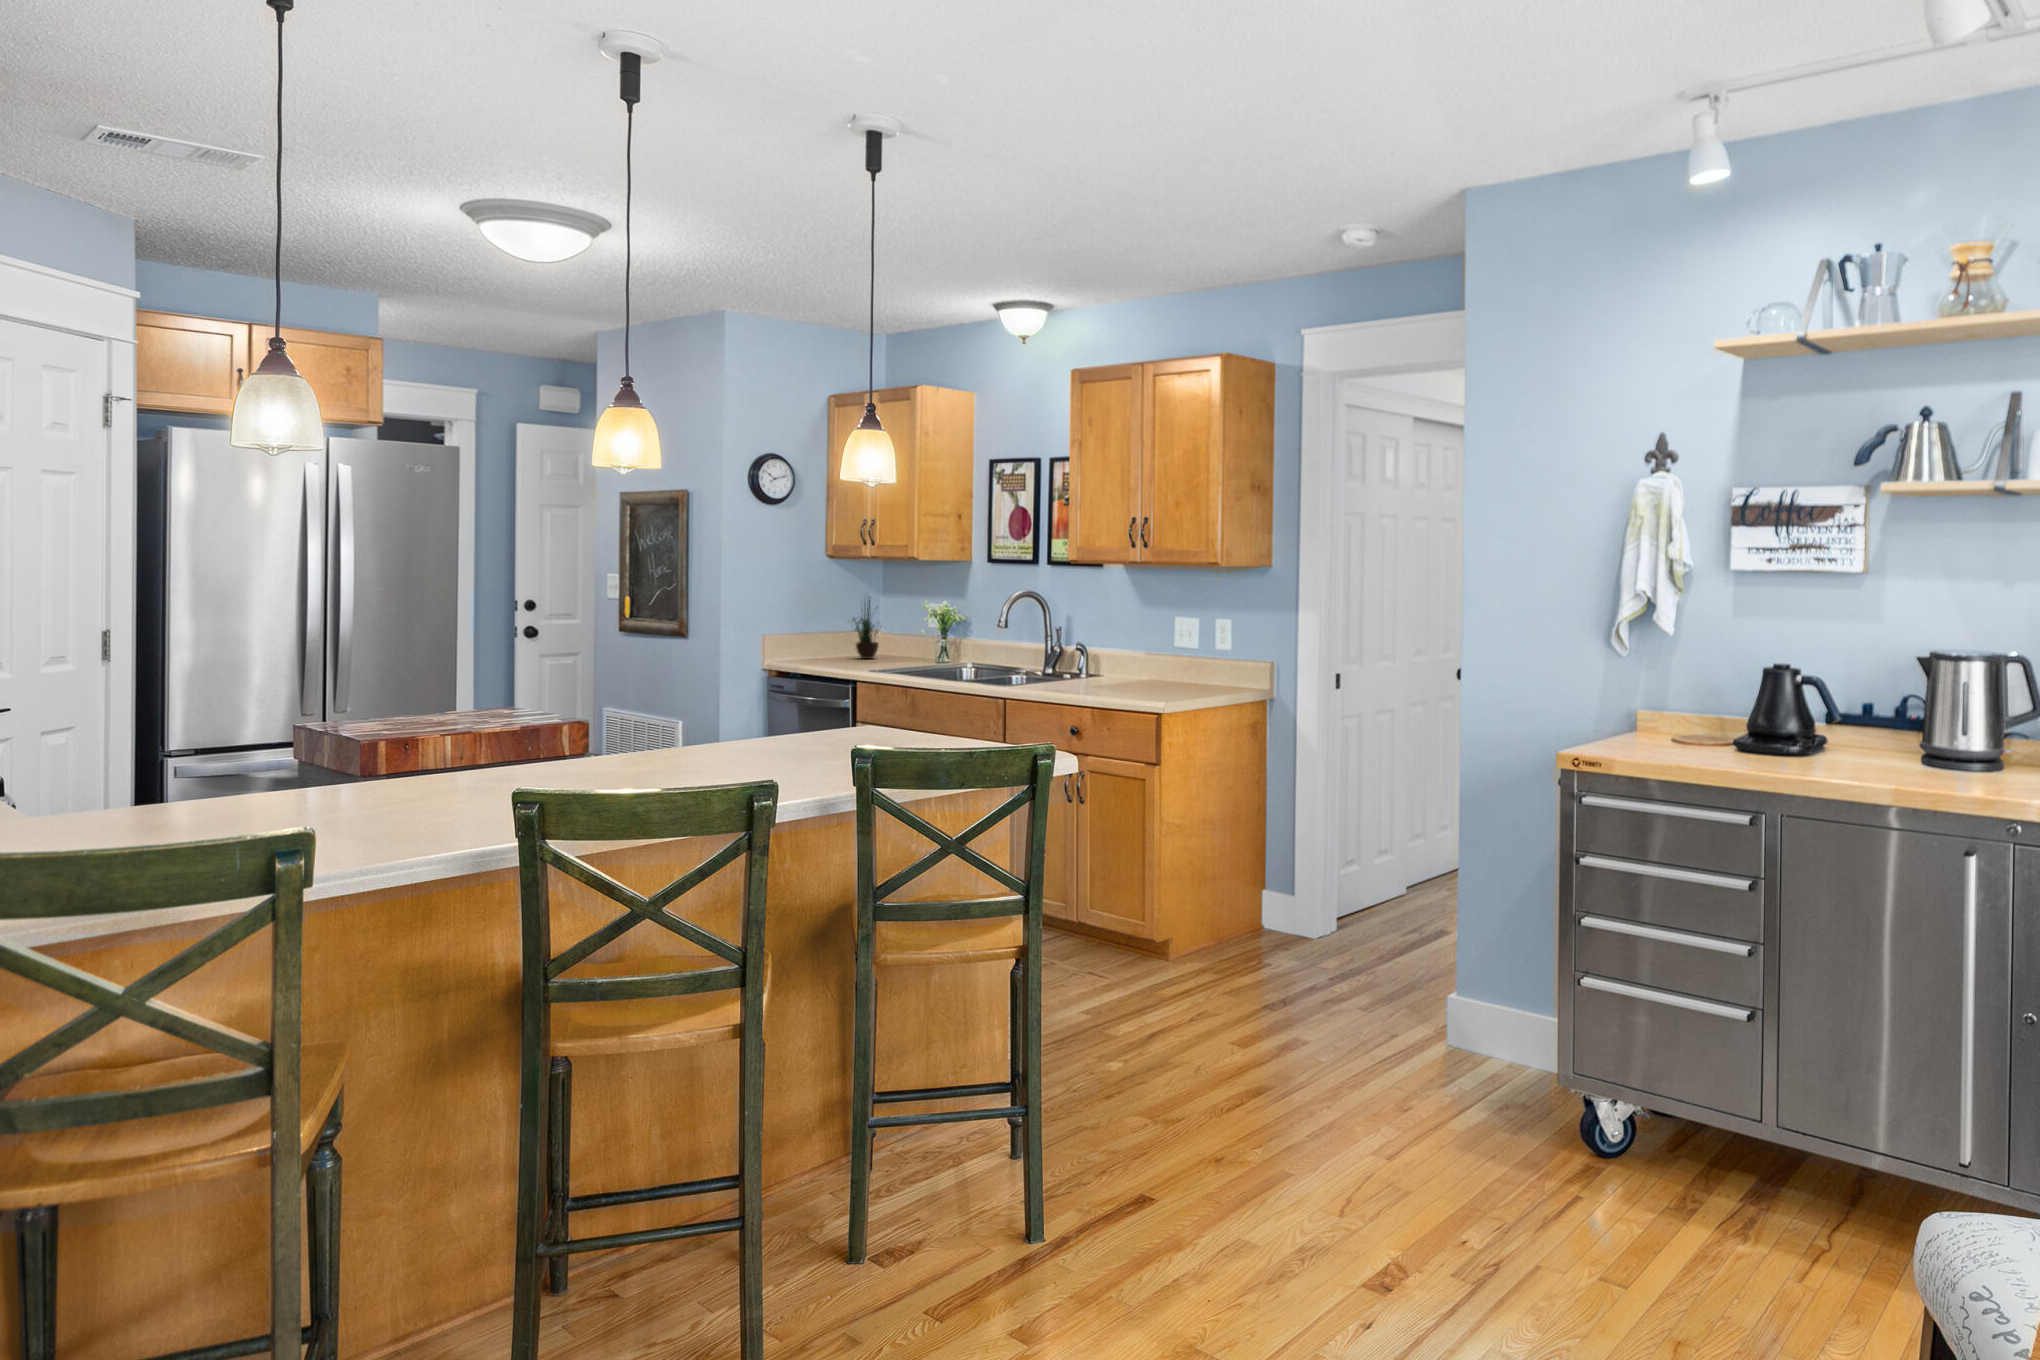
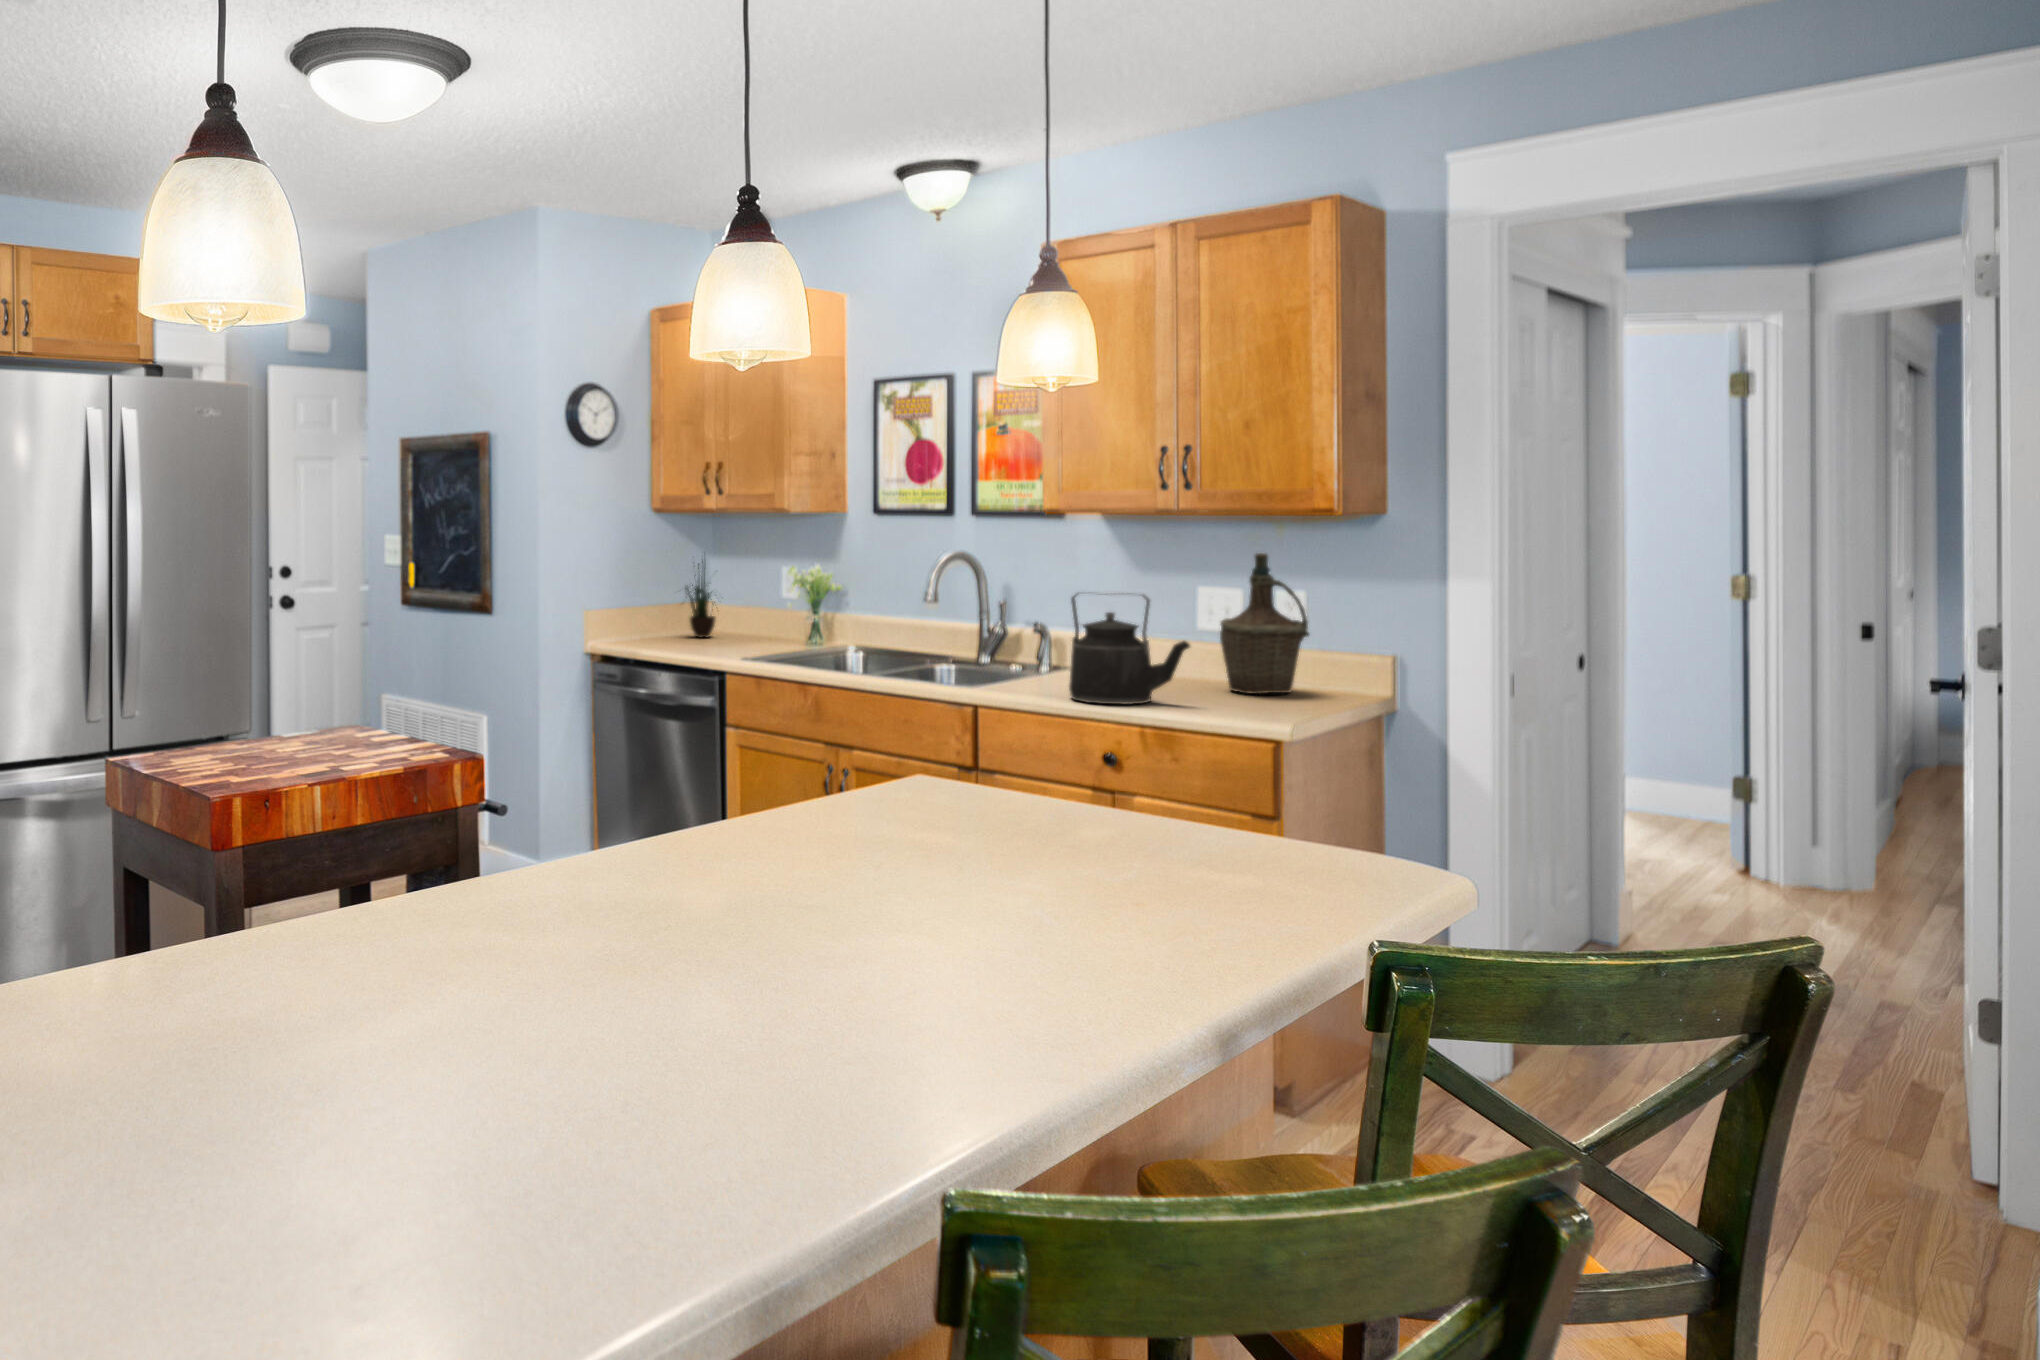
bottle: none [1171,591,1225,688] -> present [1220,553,1309,694]
kettle: none [1059,617,1132,694] -> present [1069,592,1190,704]

